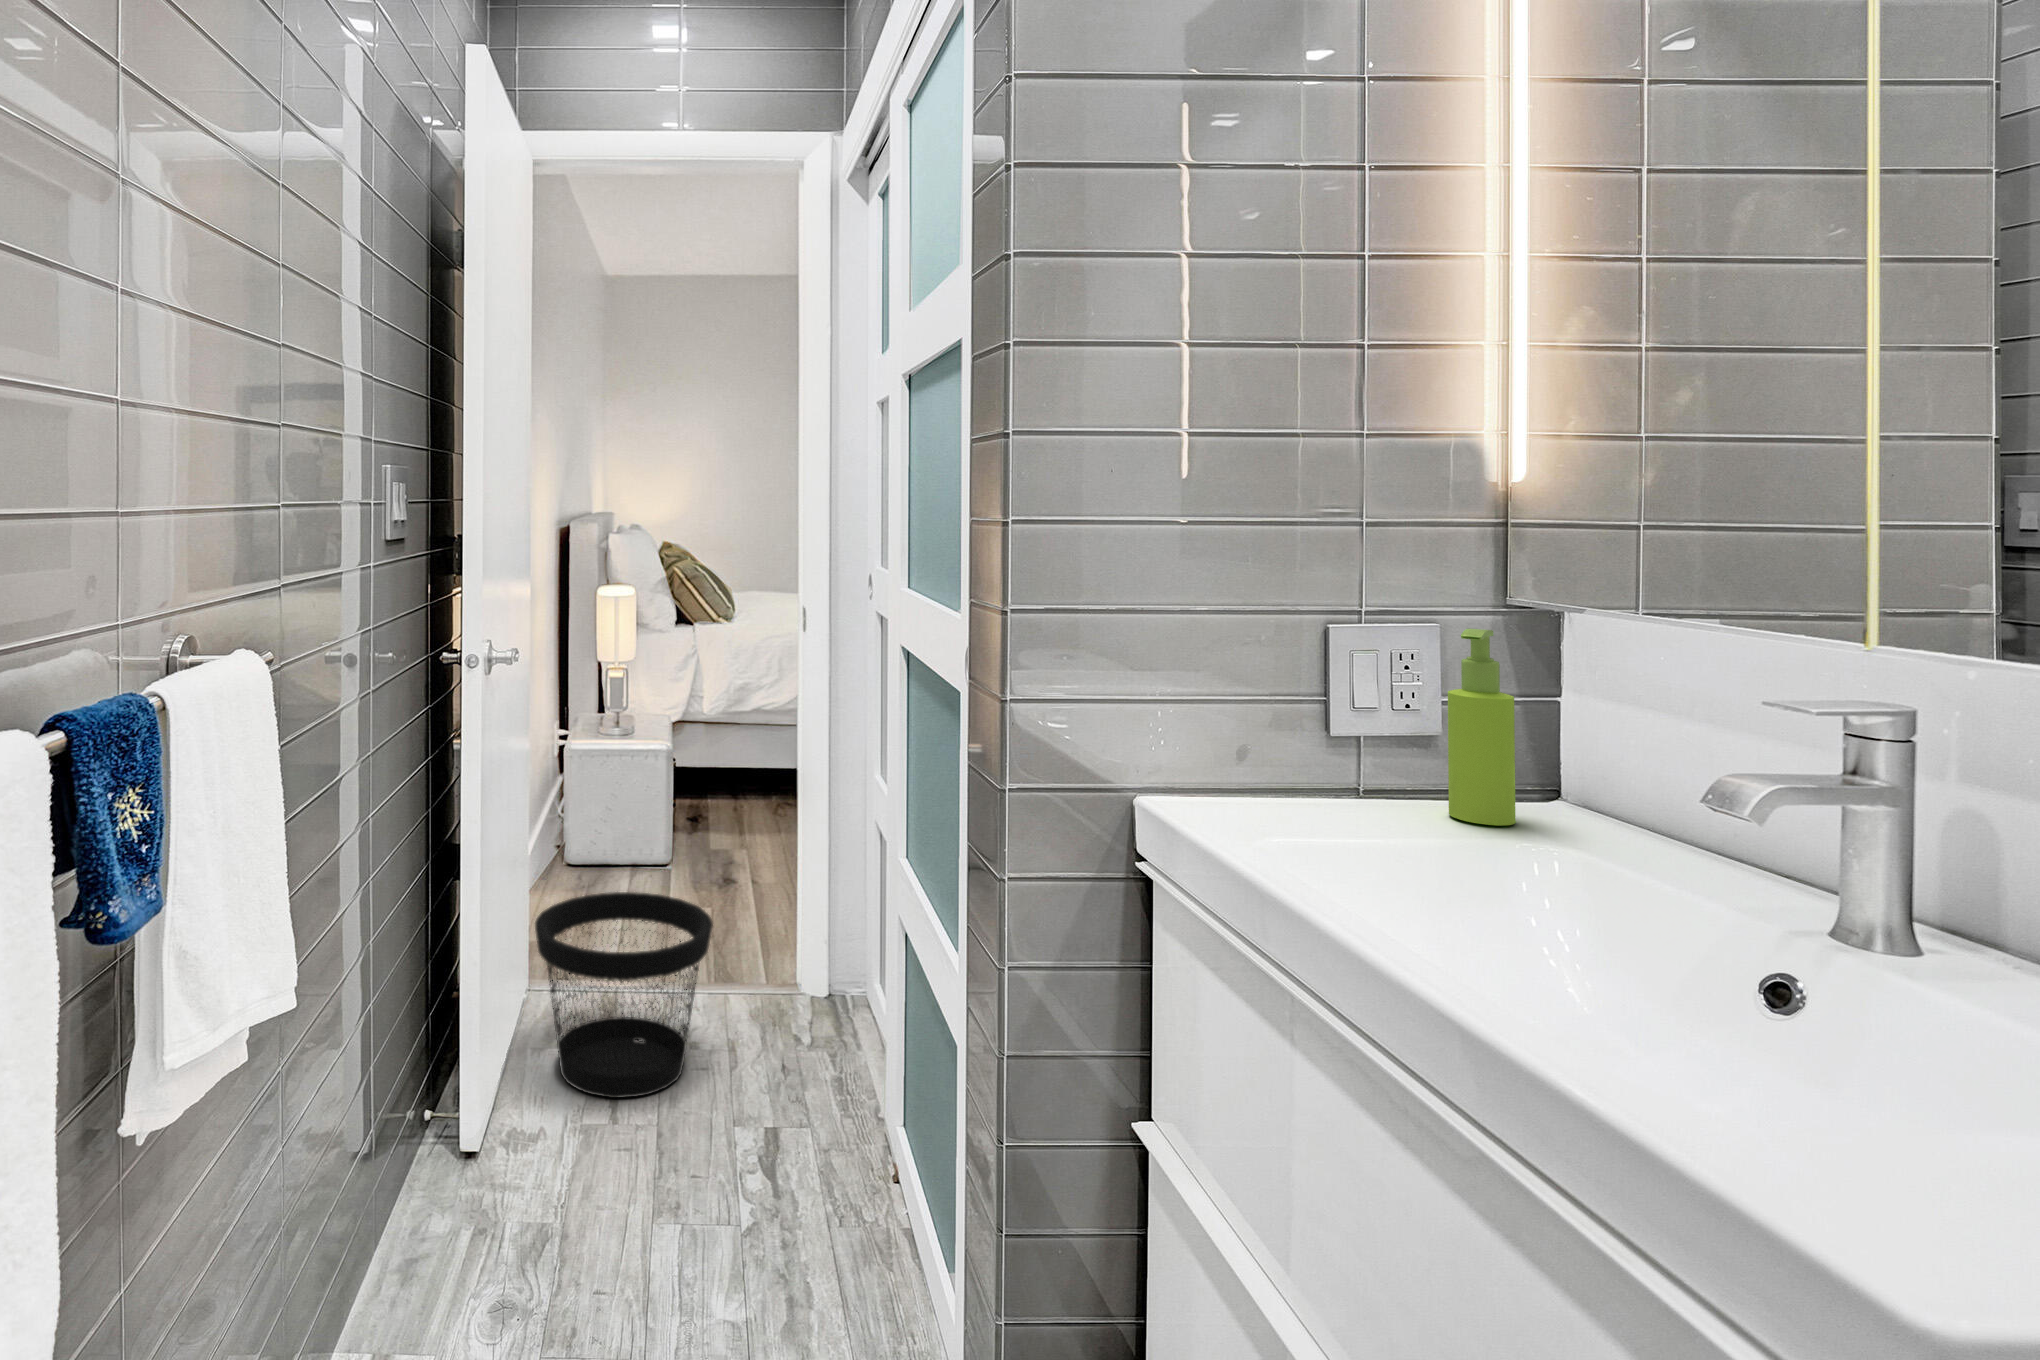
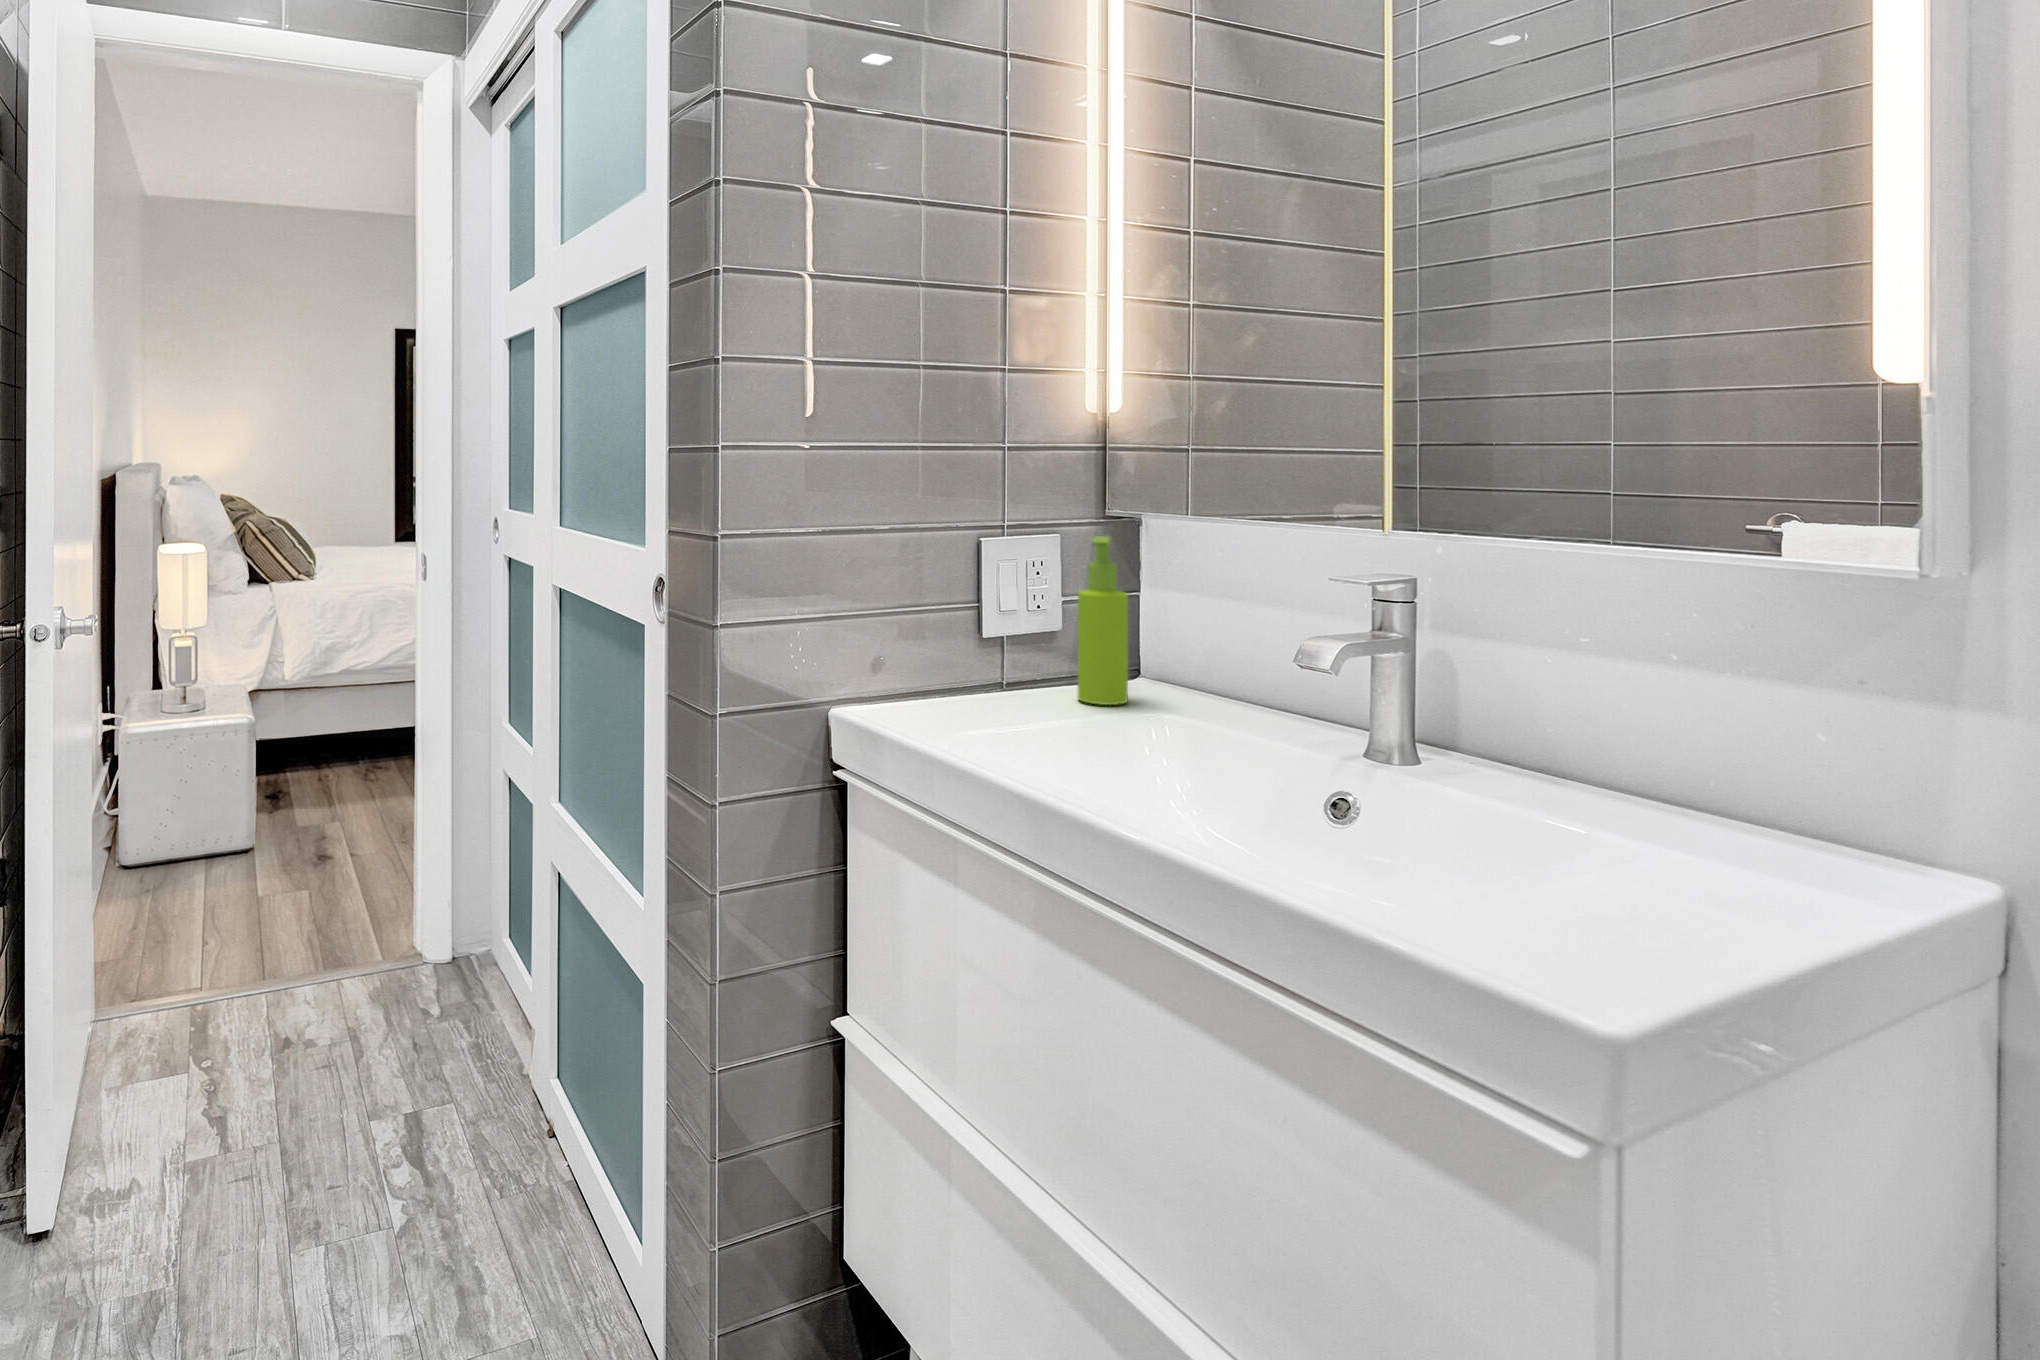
wastebasket: present [535,892,713,1098] -> none [112,887,334,1125]

